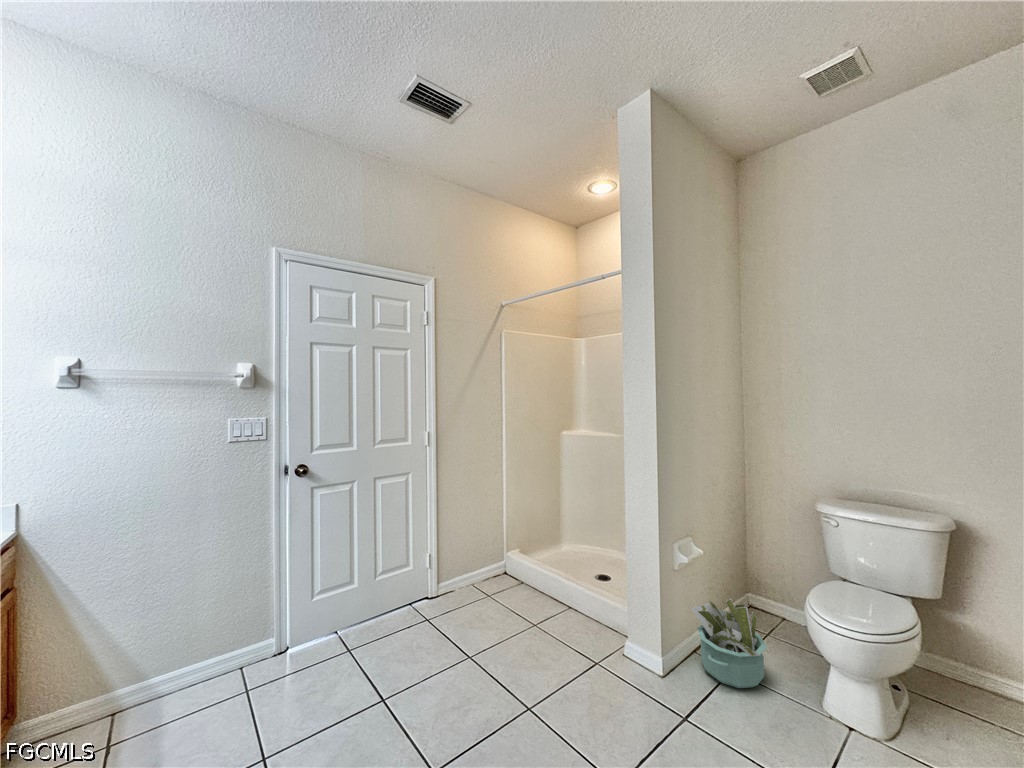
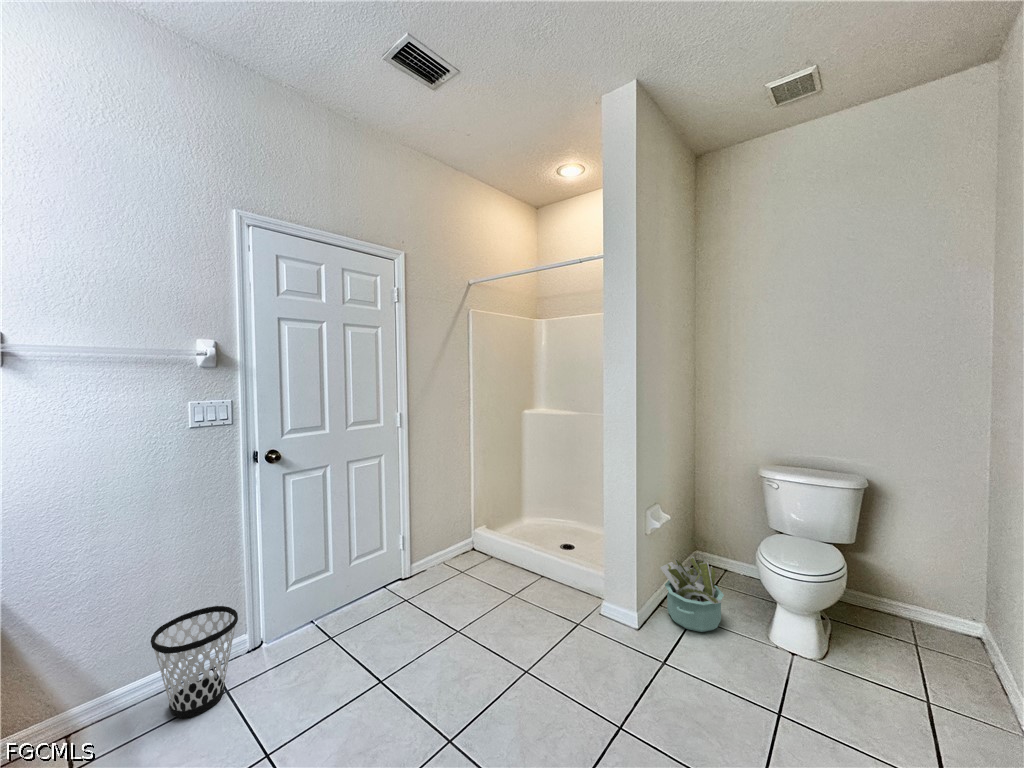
wastebasket: none [182,608,260,712] -> present [151,606,238,719]

